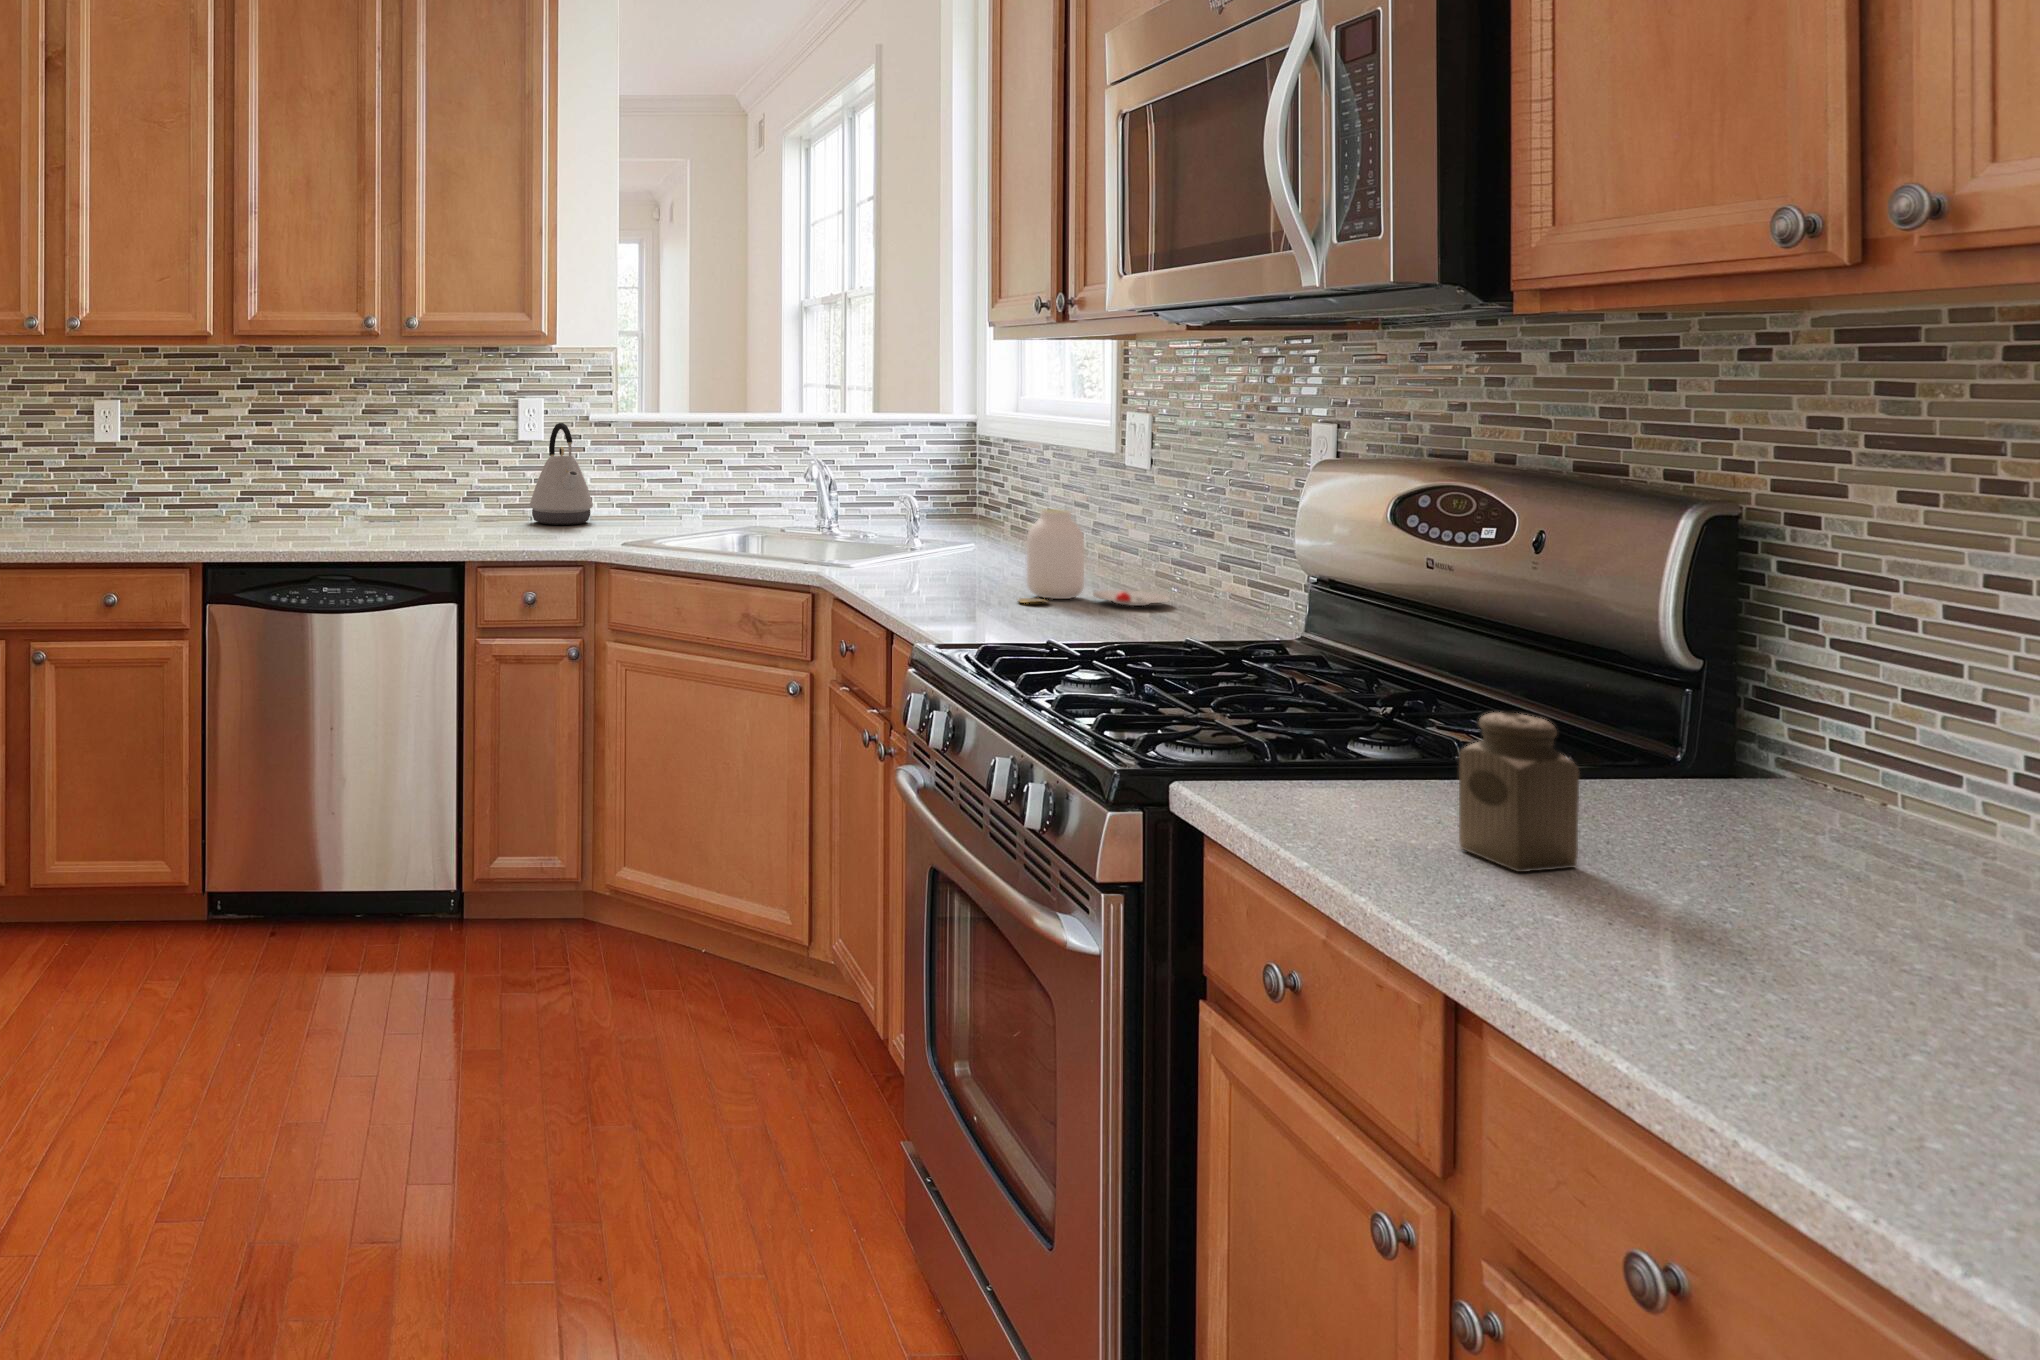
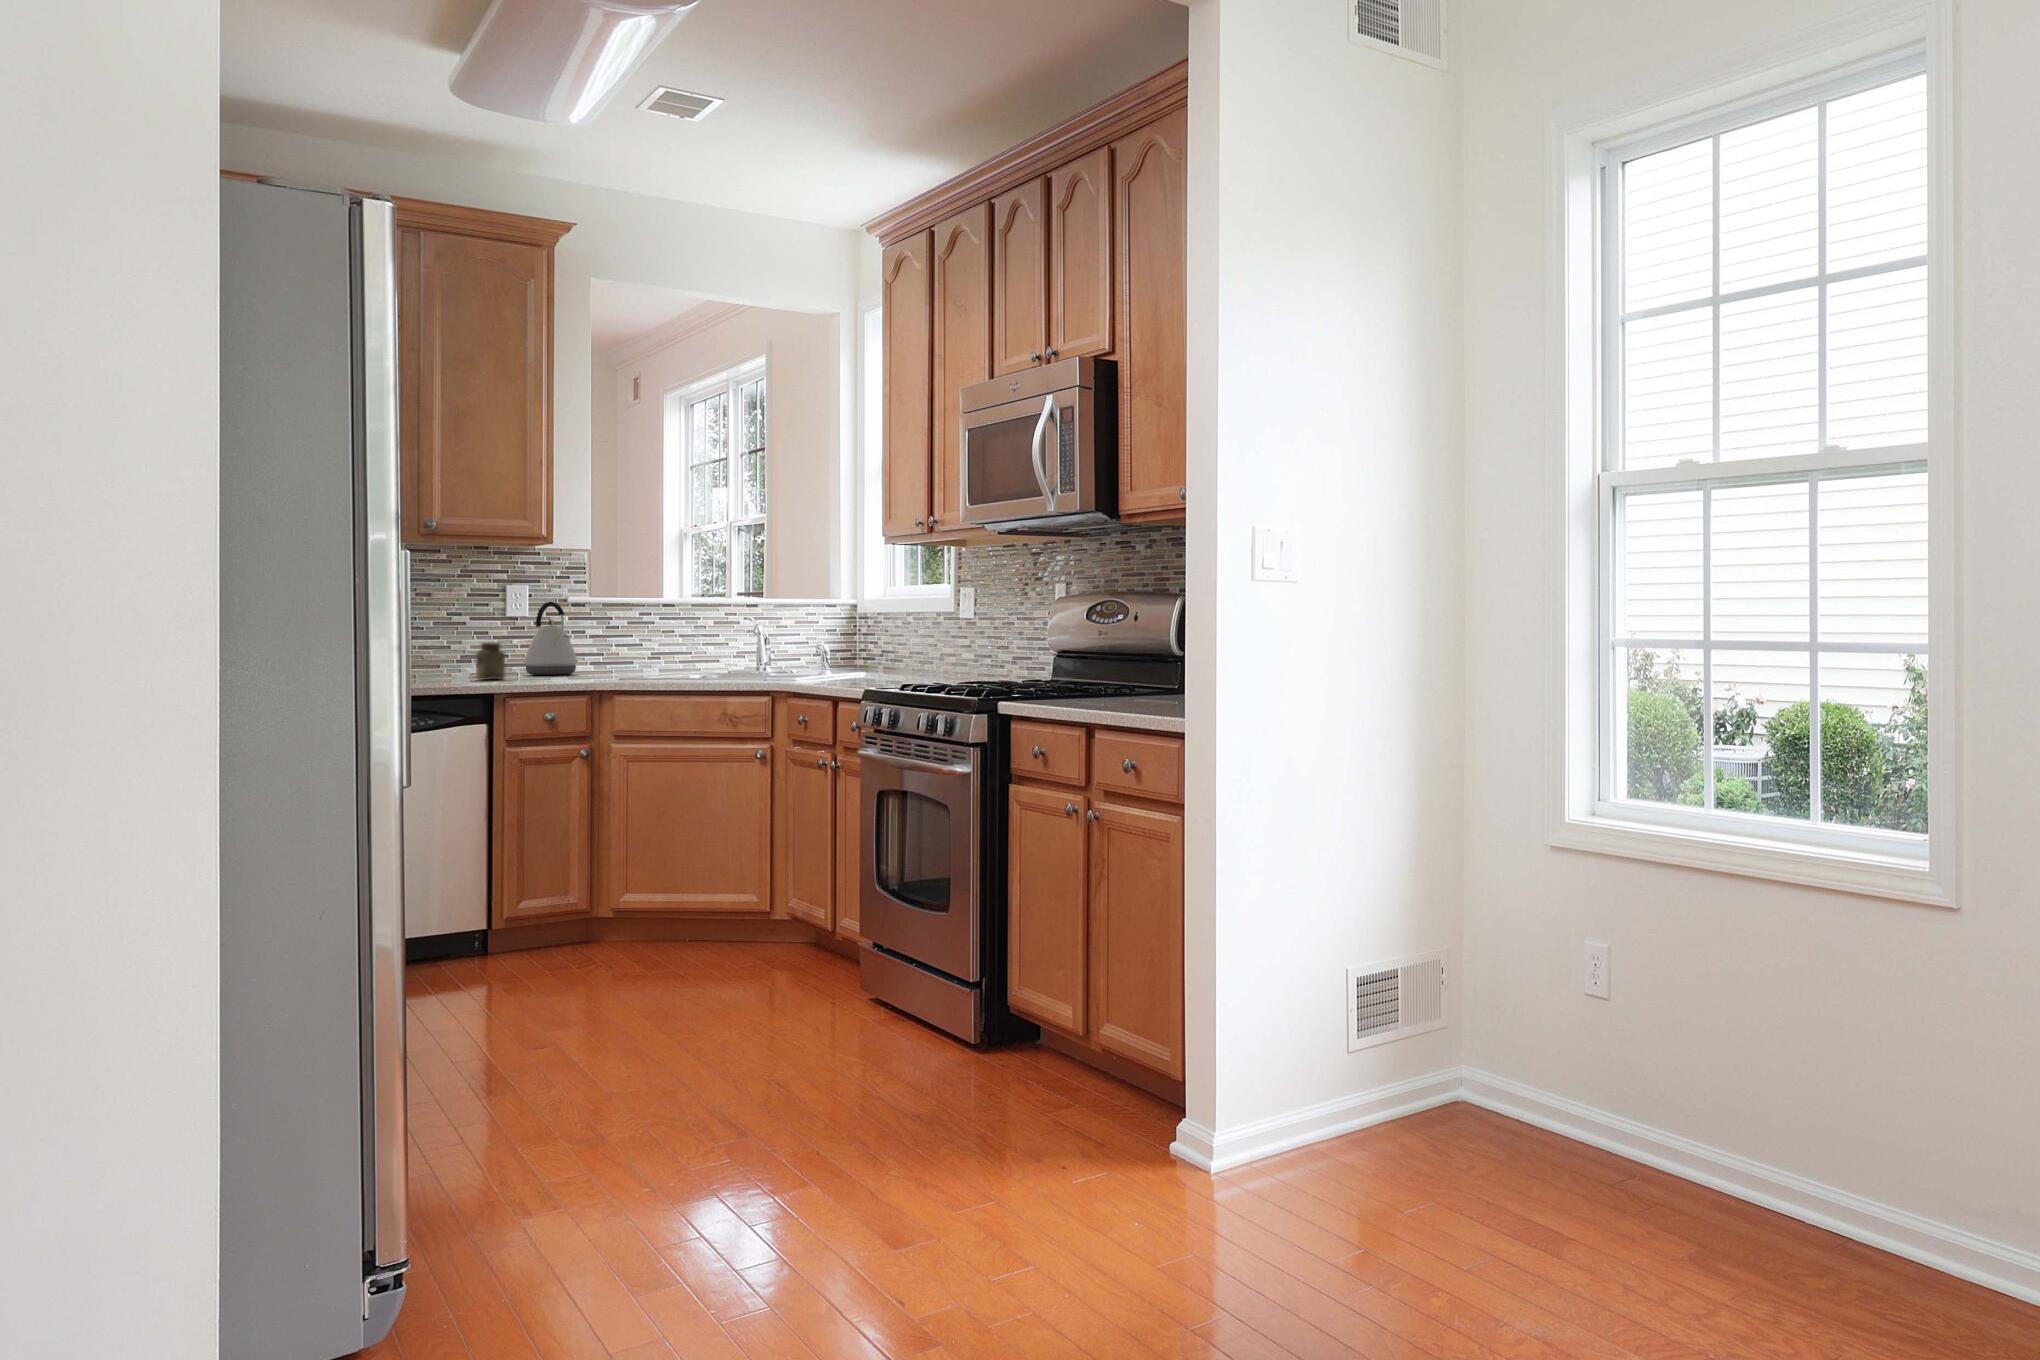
jar: present [1019,509,1170,606] -> none [910,632,990,679]
salt shaker: present [1459,713,1580,872] -> present [476,642,506,680]

